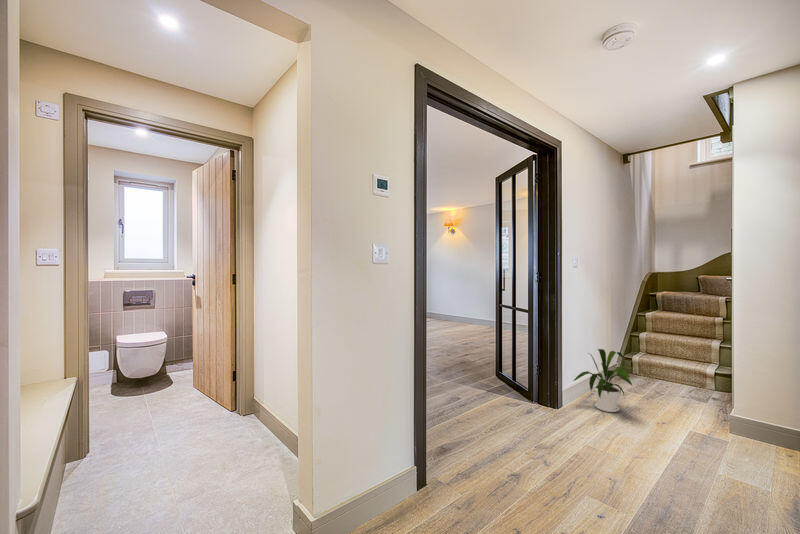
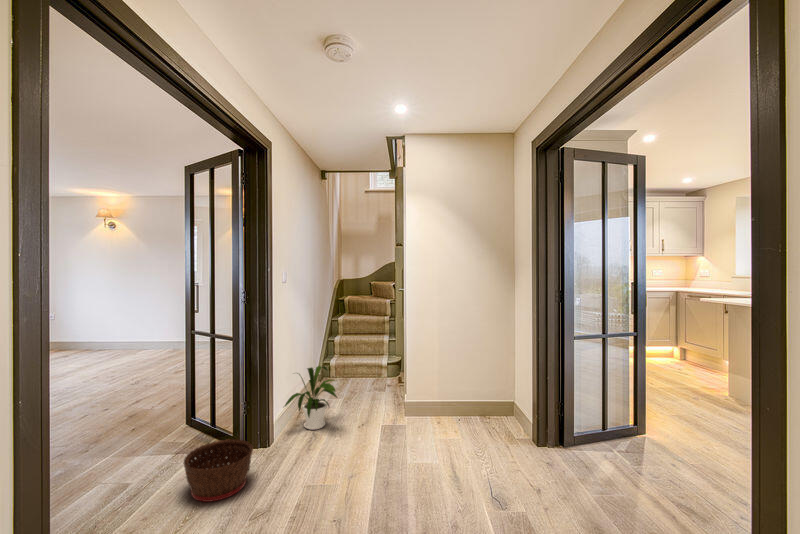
basket: none [487,389,540,433] -> present [184,439,253,502]

